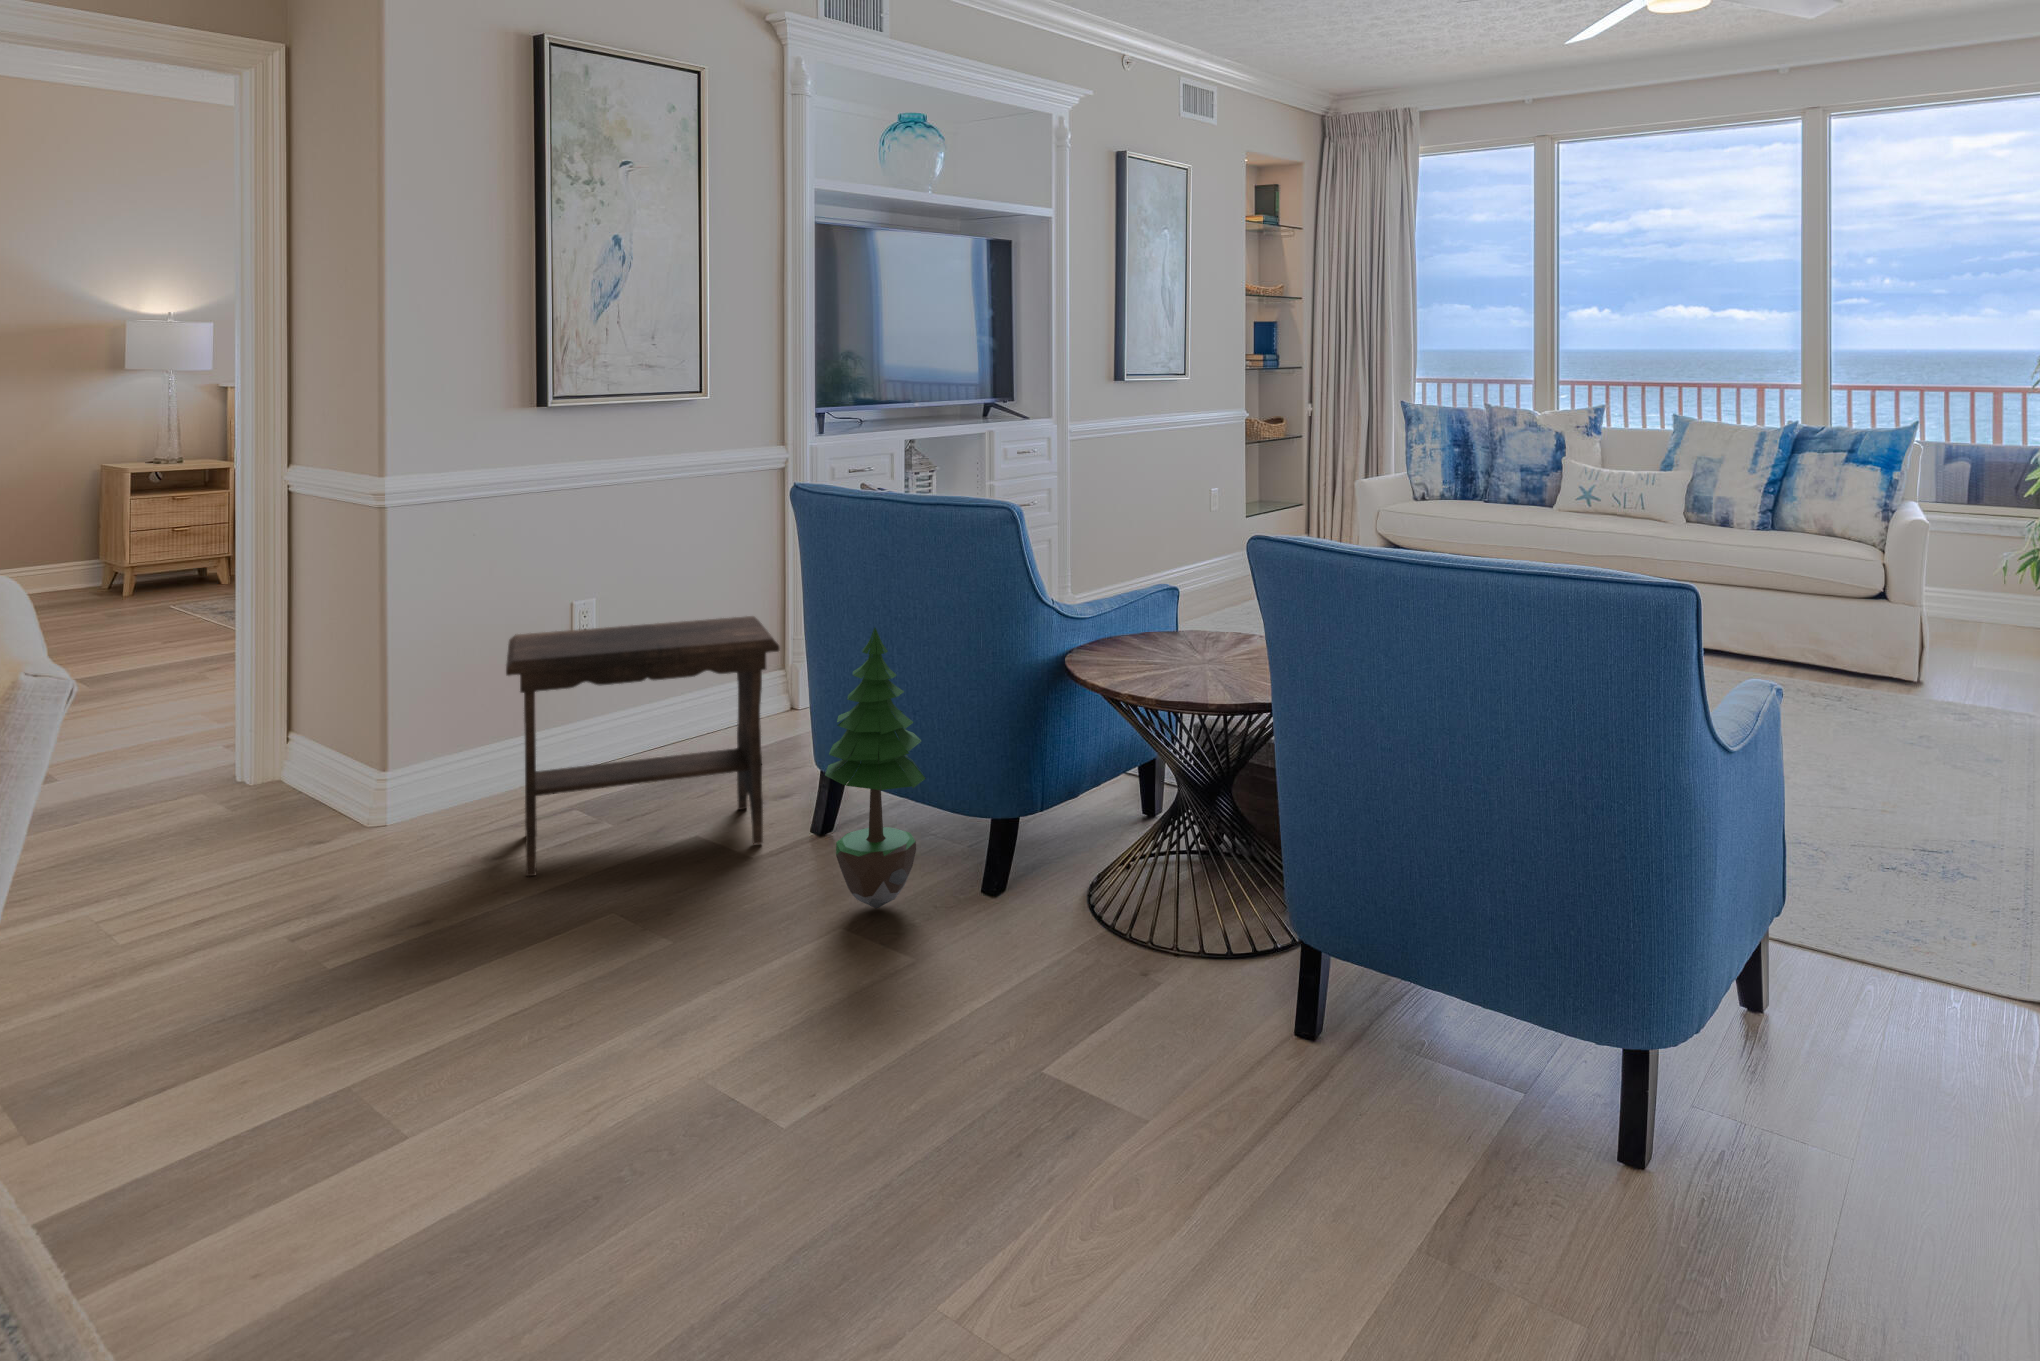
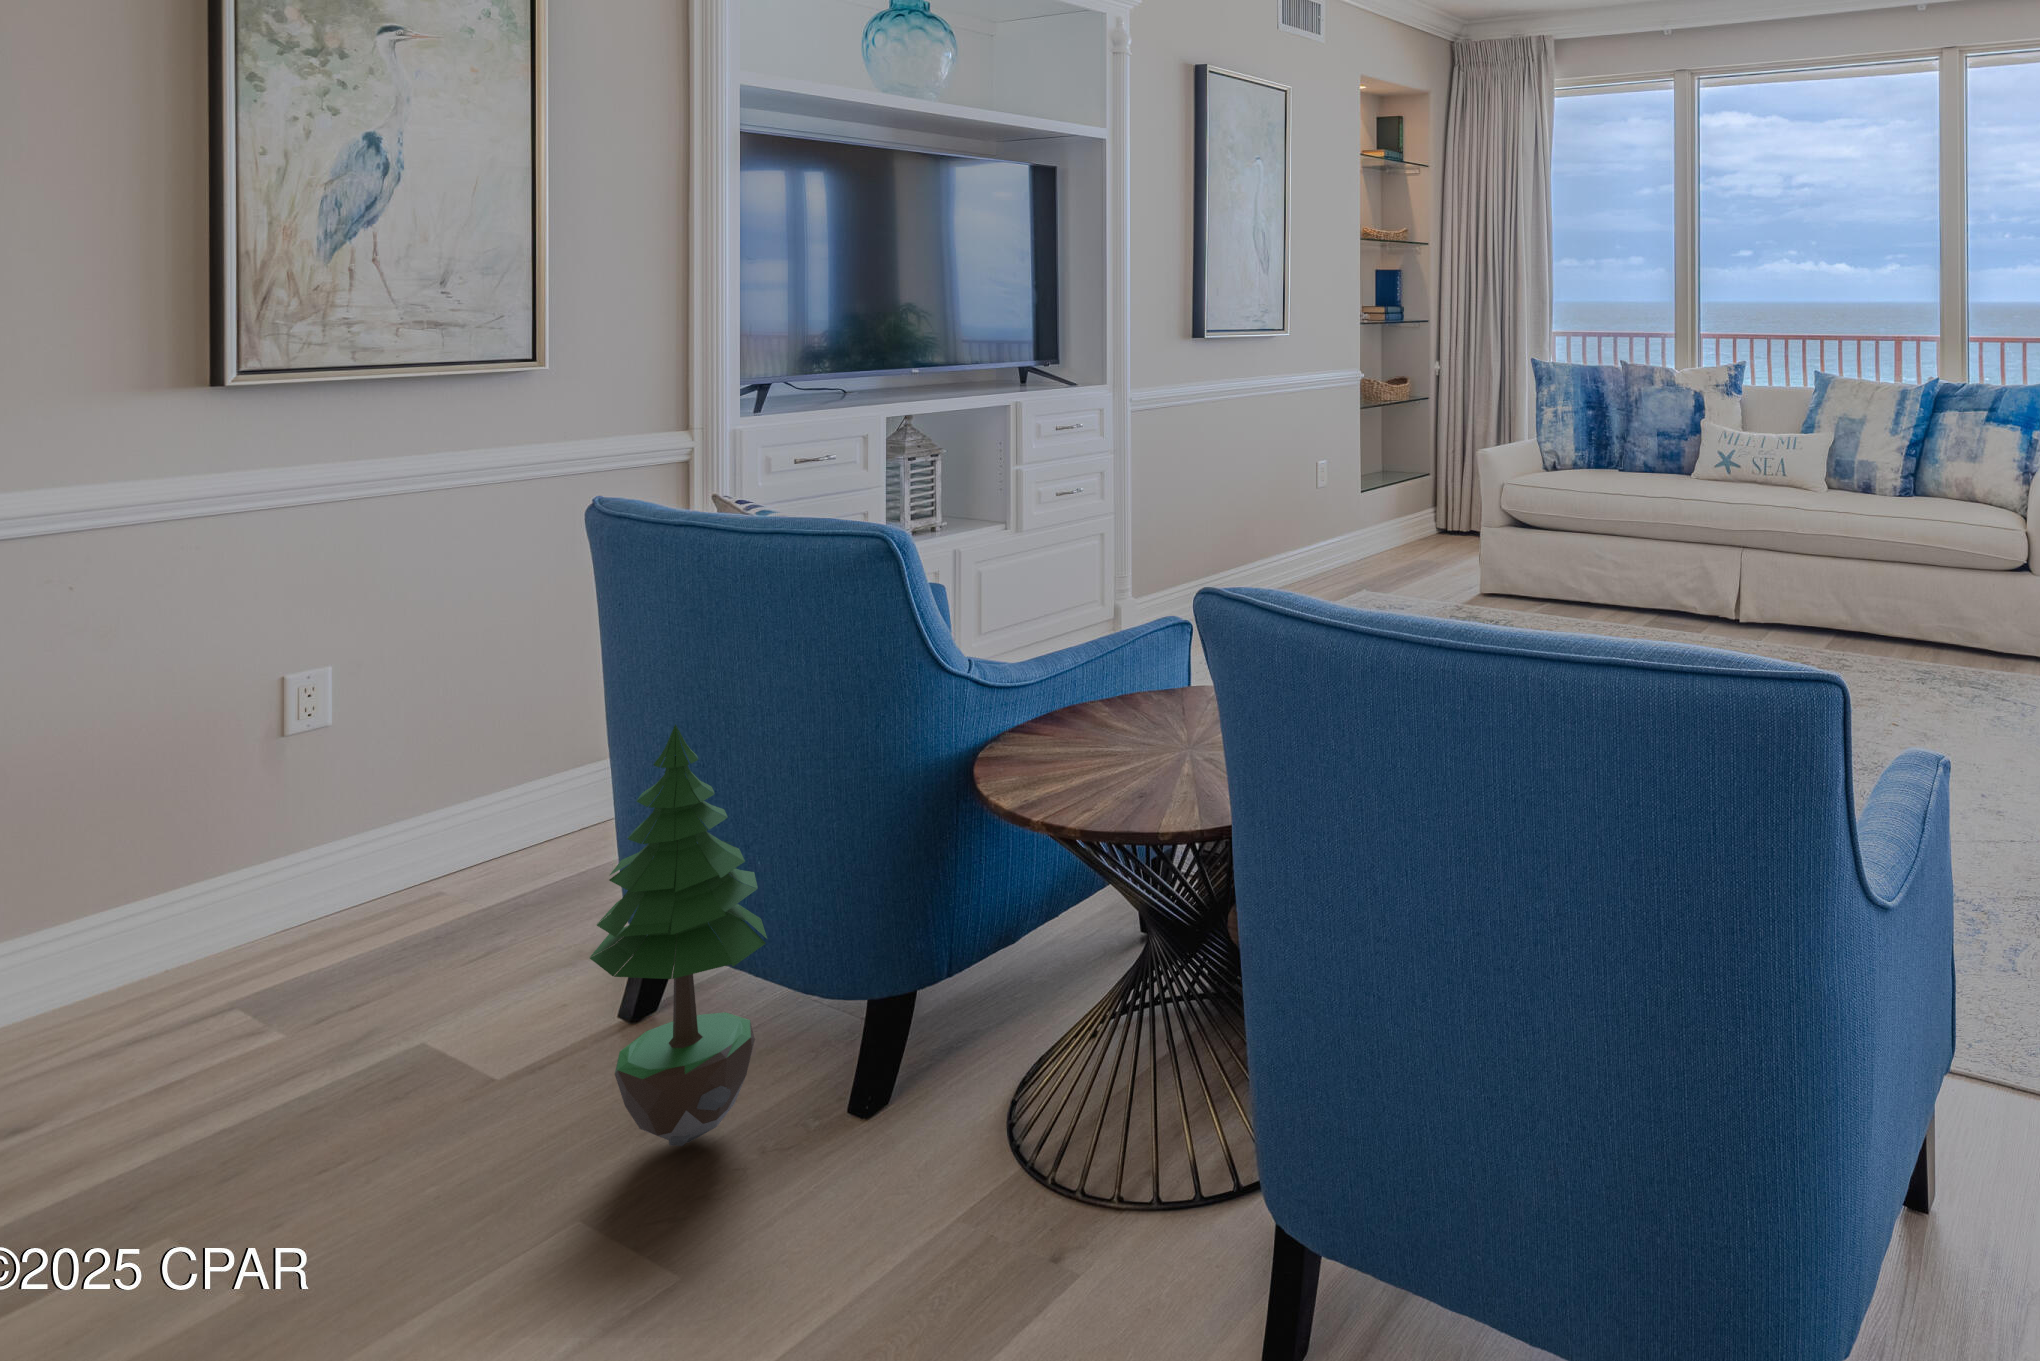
footstool: present [506,616,780,876] -> none [46,686,583,1138]

